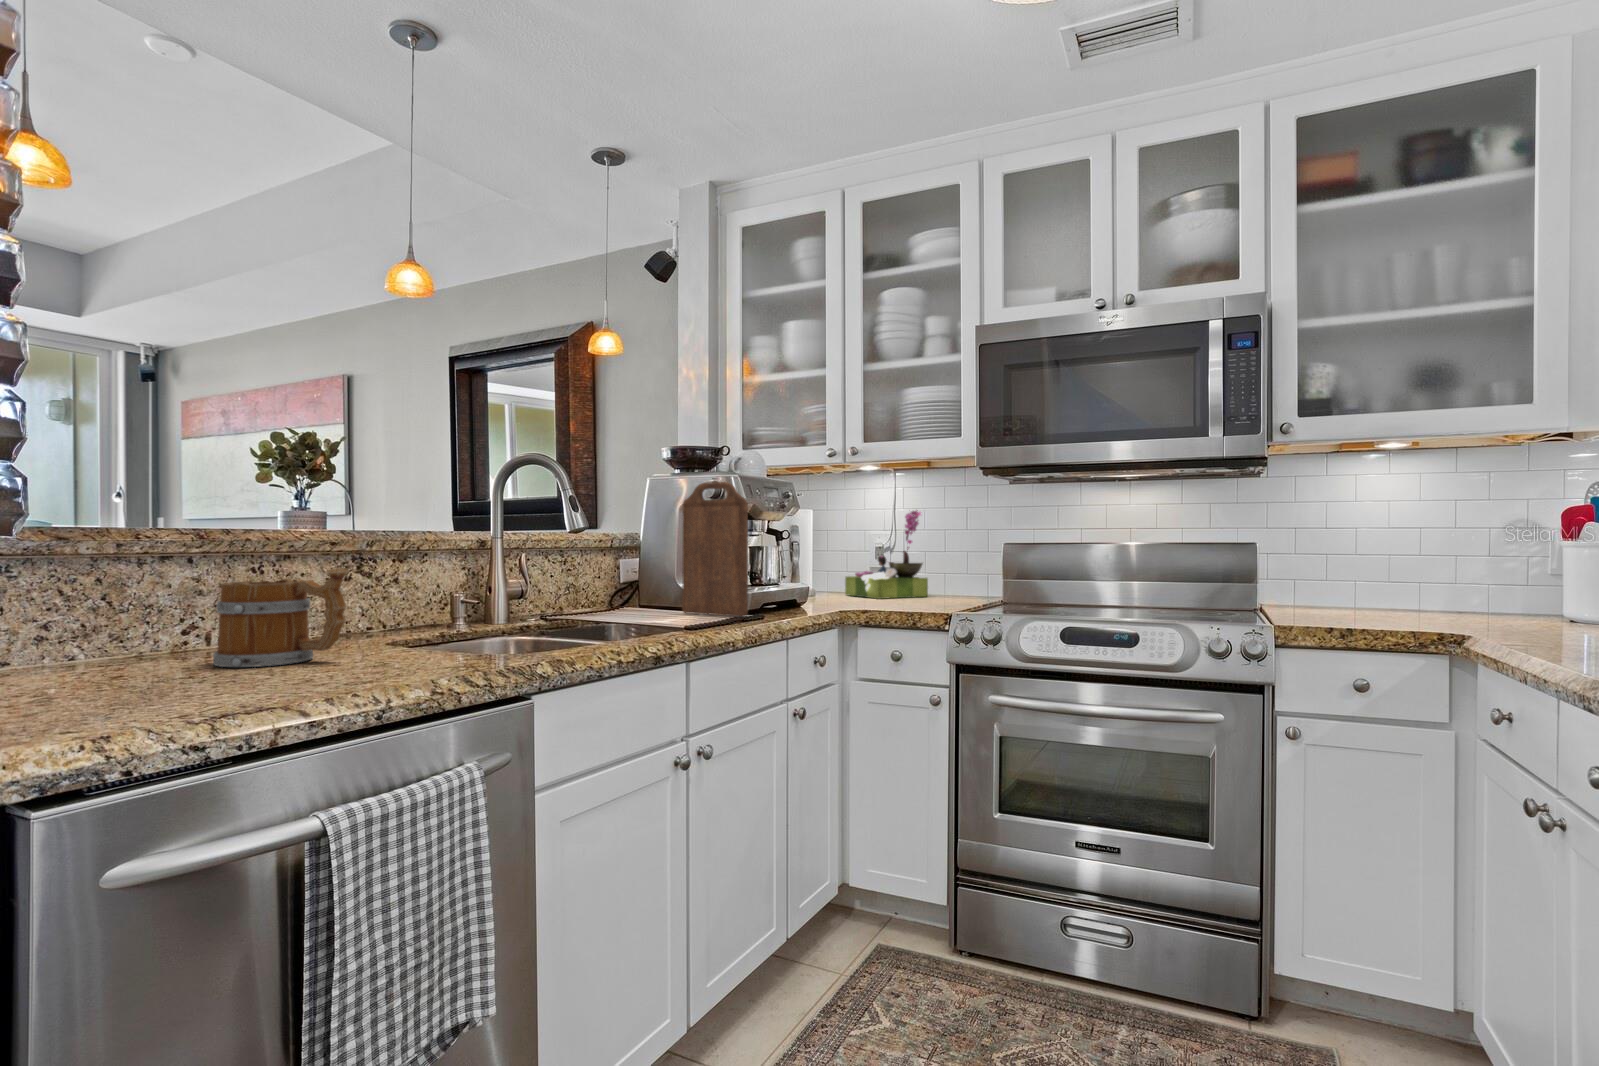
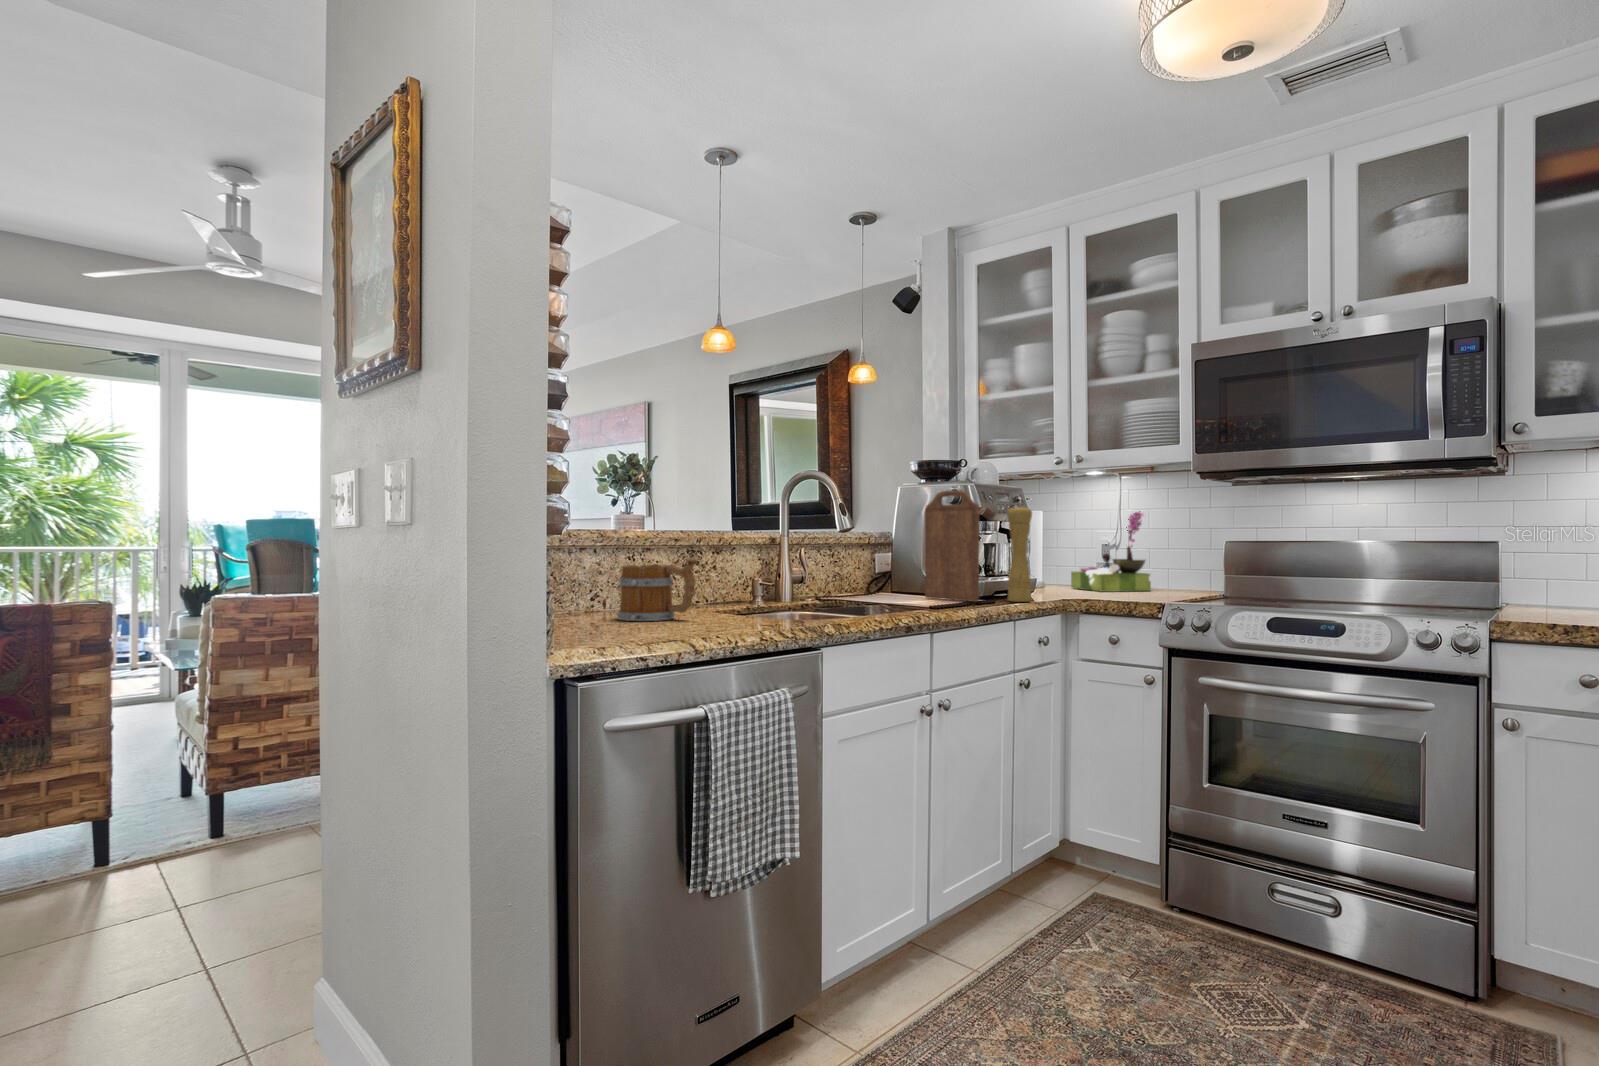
pepper mill: none [780,501,809,615] -> present [1007,506,1032,602]

